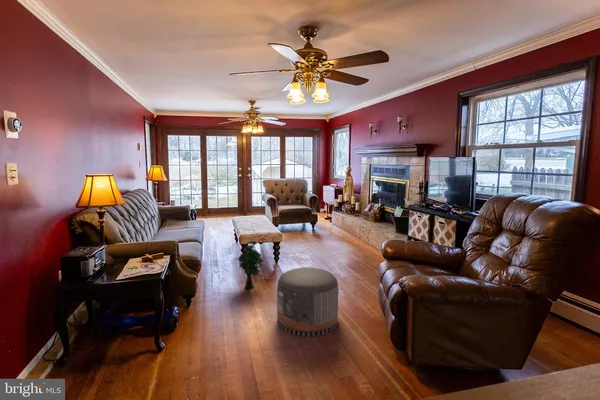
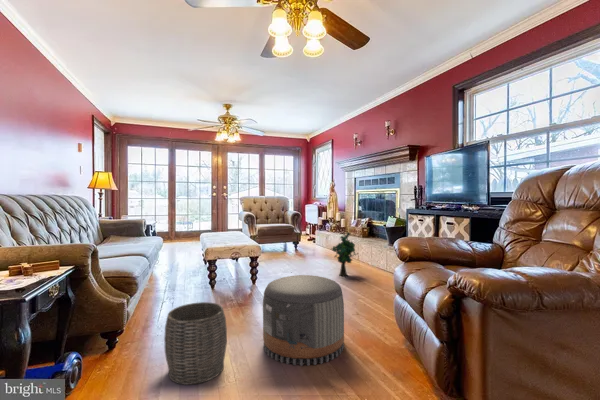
decorative plant: present [236,241,263,289] -> present [332,232,356,276]
woven basket: none [207,288,250,345] -> present [164,302,227,385]

